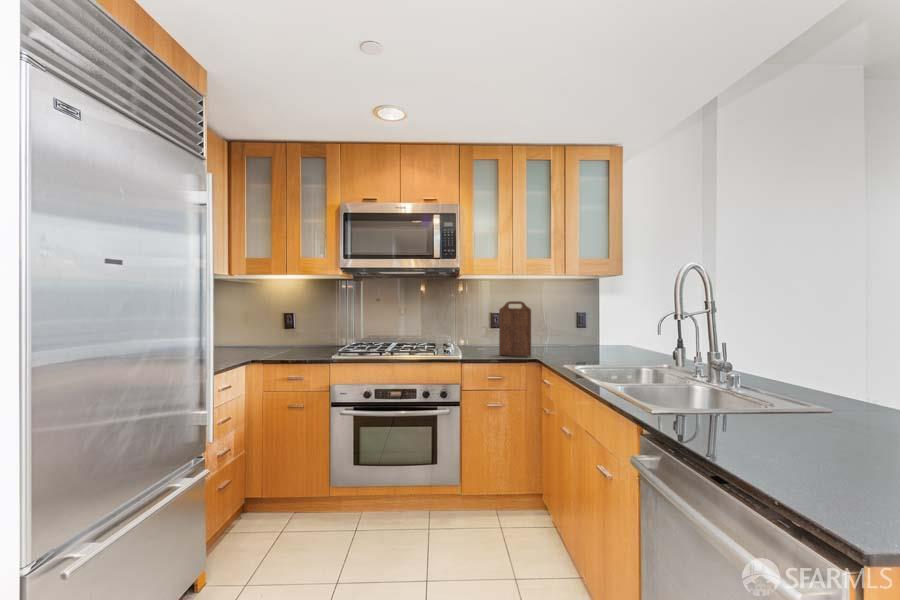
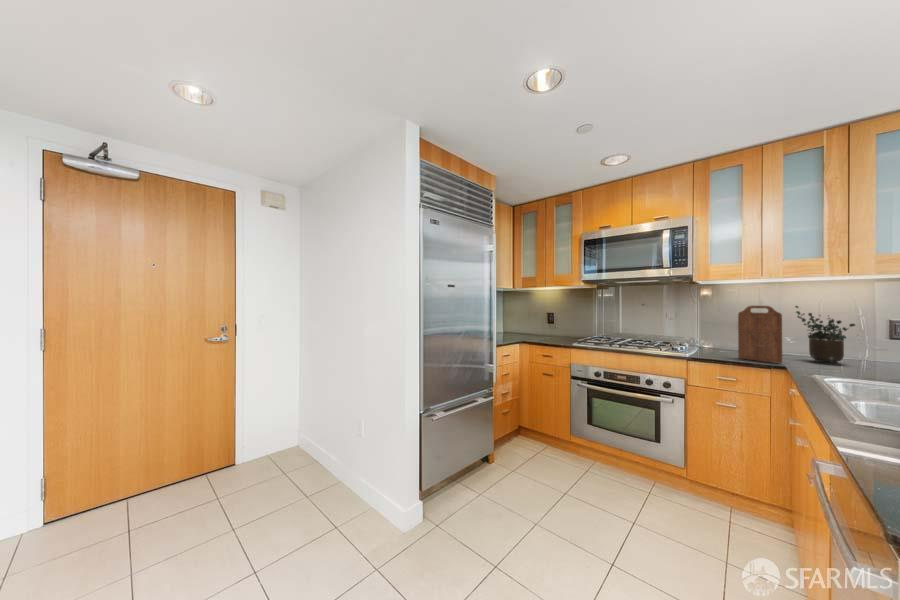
potted plant: none [533,301,569,351] -> present [795,306,855,363]

